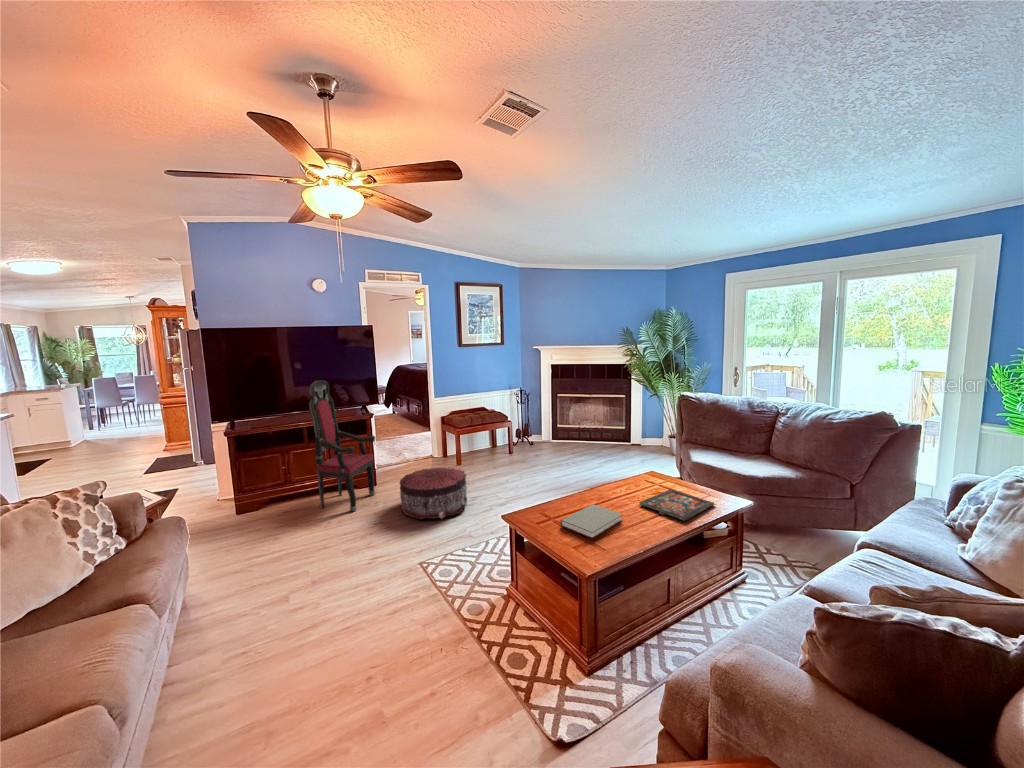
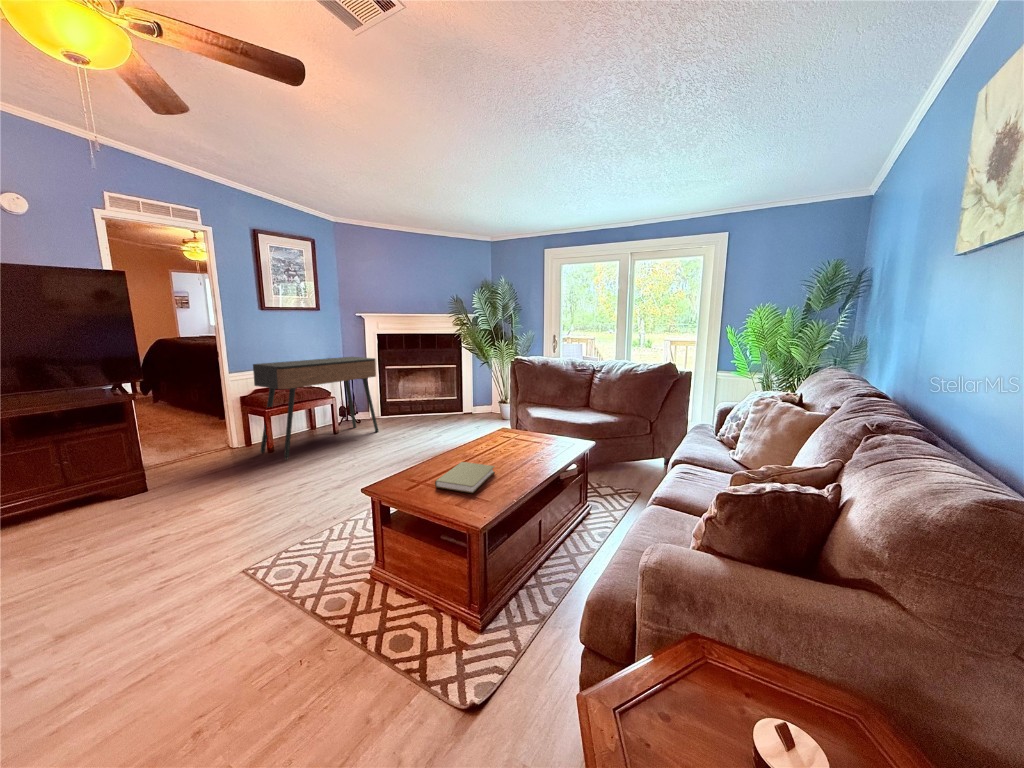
armchair: present [309,380,375,511] -> none [8,343,149,534]
console table: none [448,385,545,473] -> present [253,357,378,459]
pouf: present [400,467,467,519] -> none [193,451,295,520]
board game: present [639,489,714,521] -> none [505,440,567,464]

